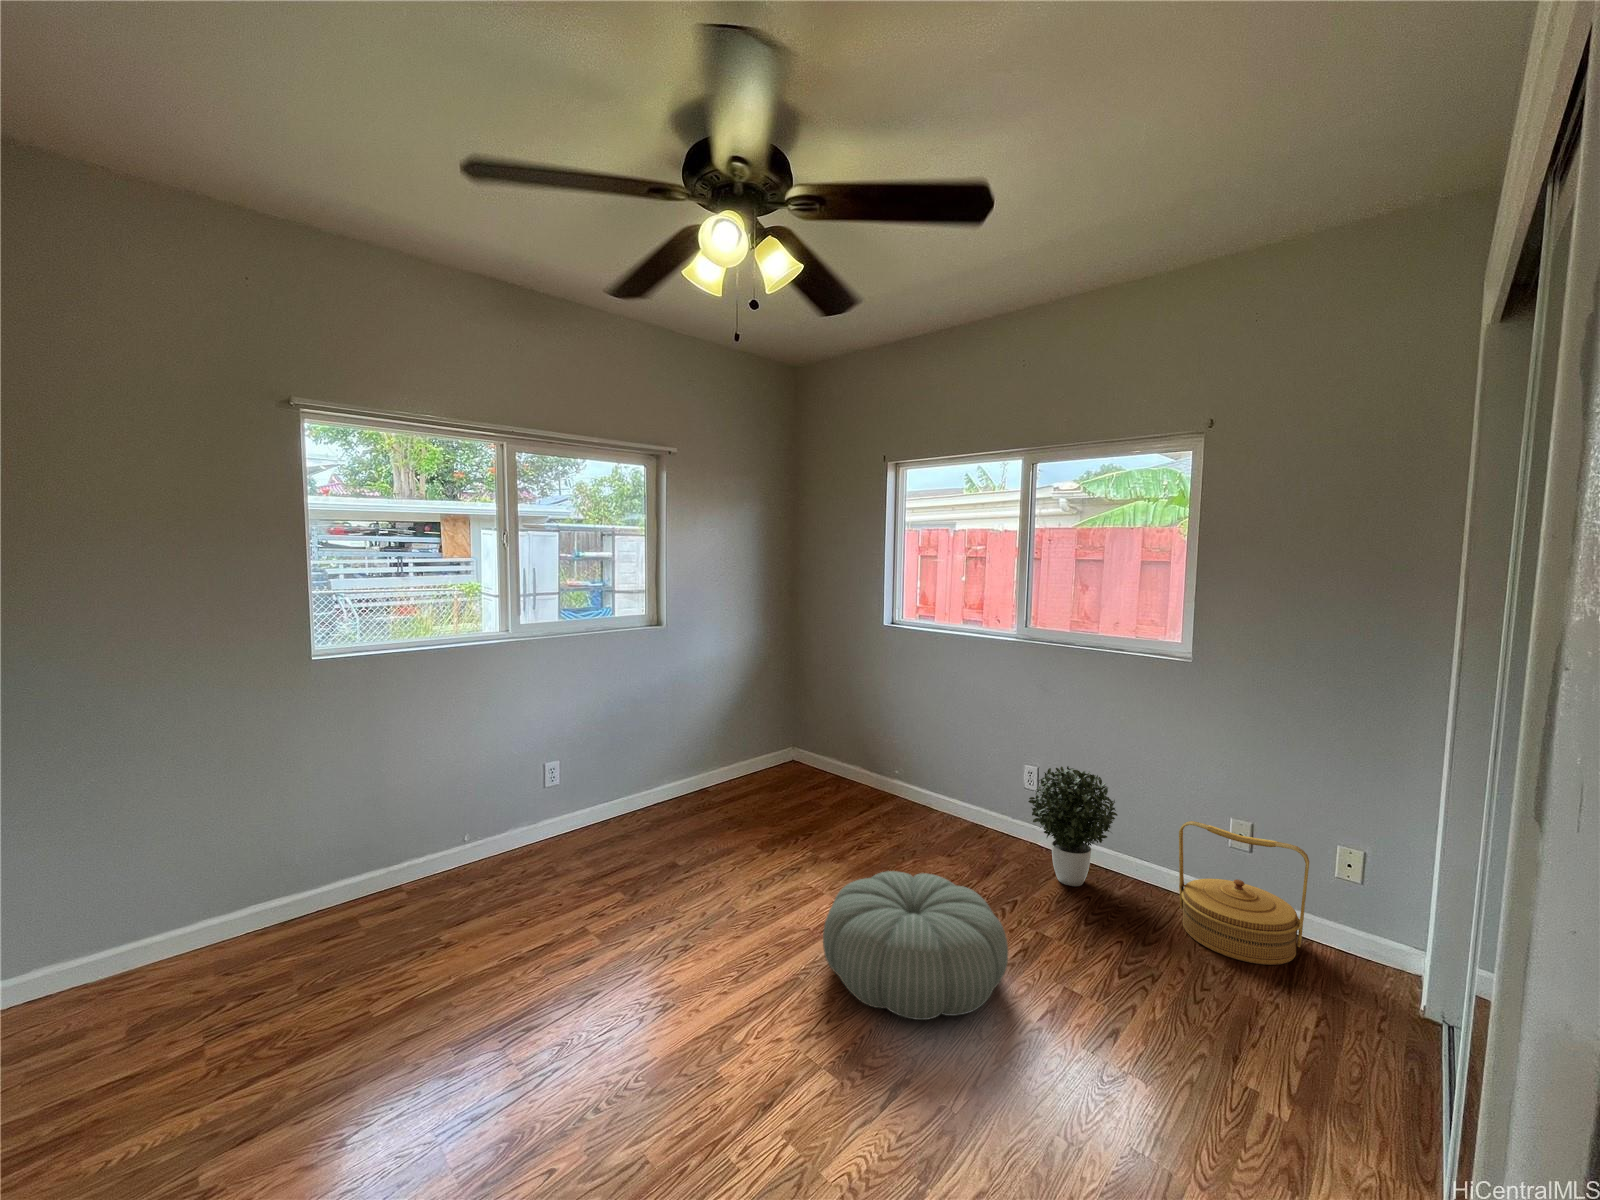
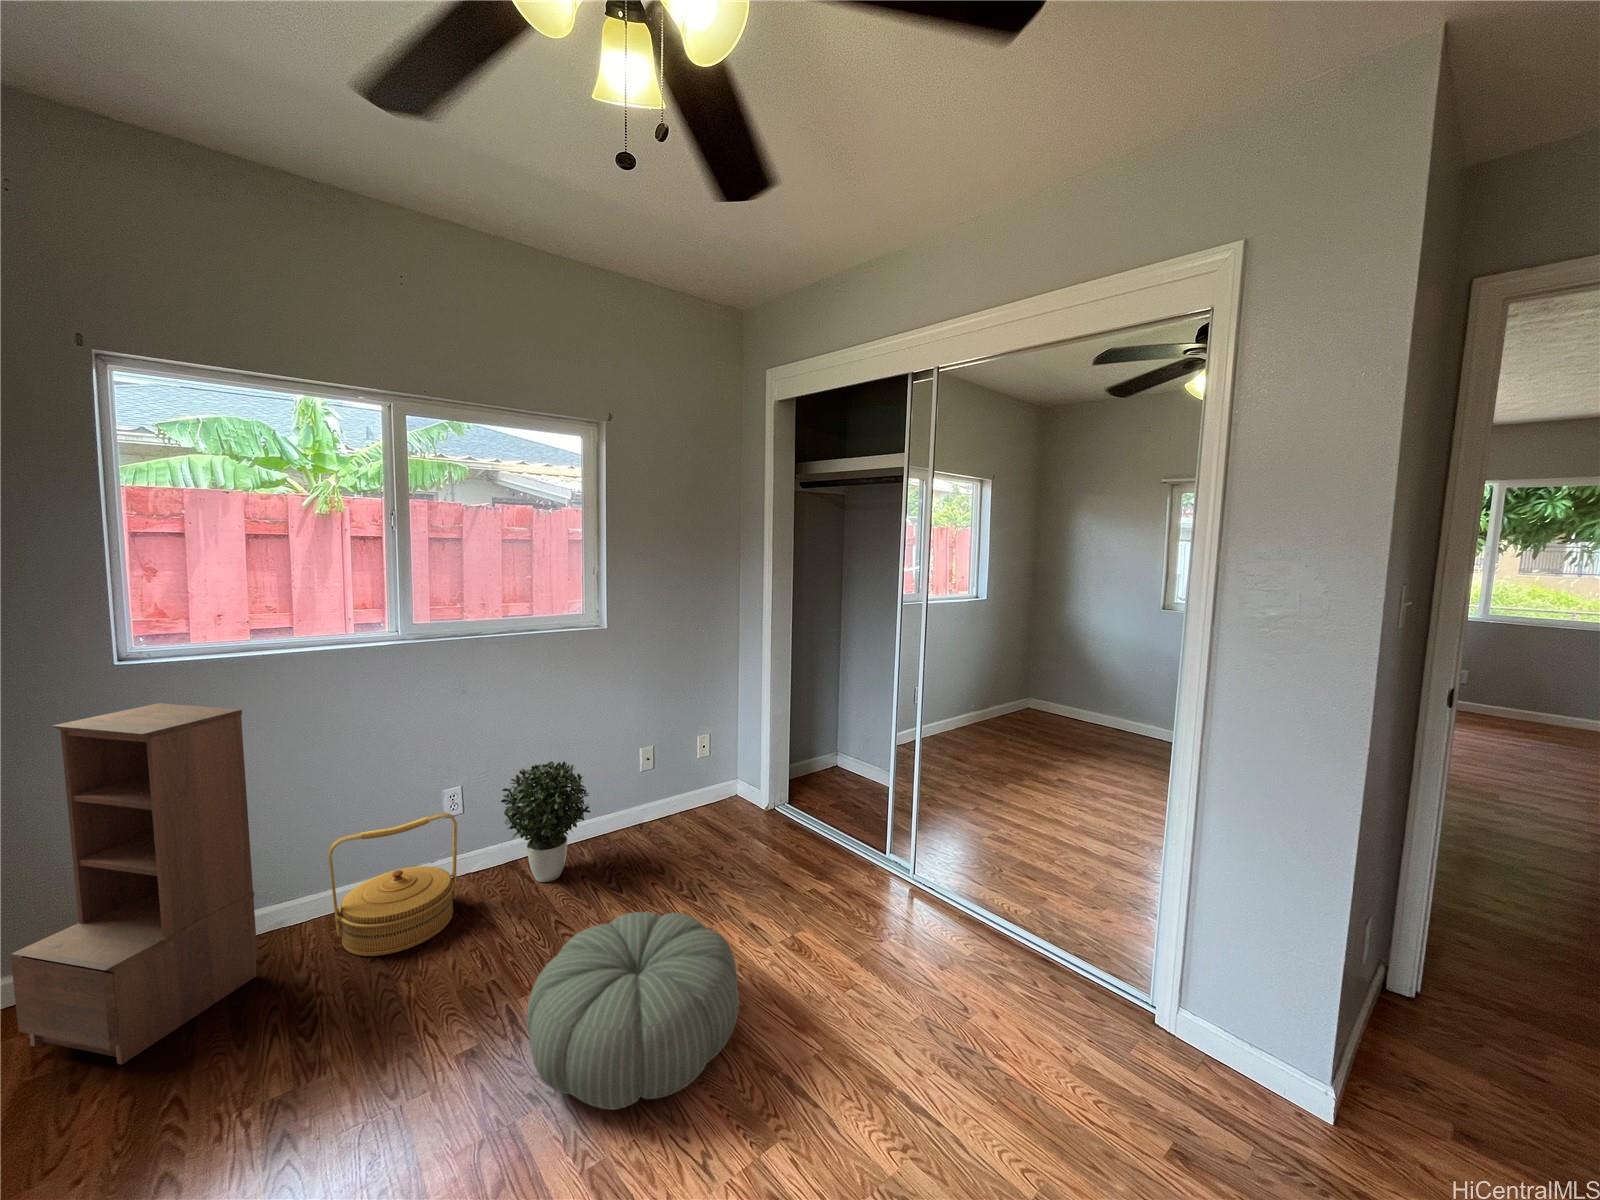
bookshelf: none [823,650,897,823] -> present [11,703,258,1065]
woven basket: present [1179,821,1309,965] -> present [328,813,457,956]

